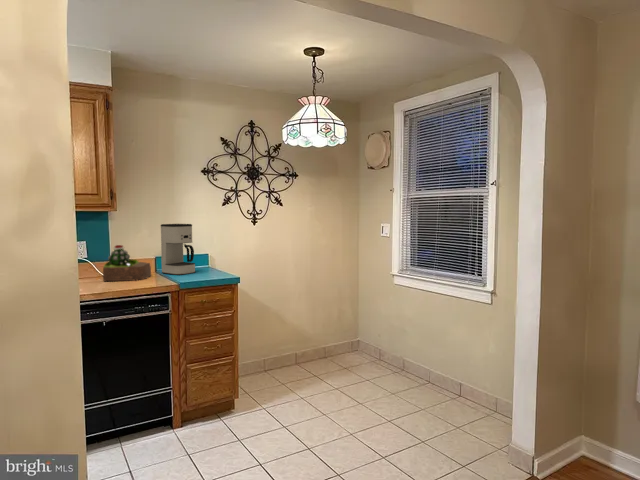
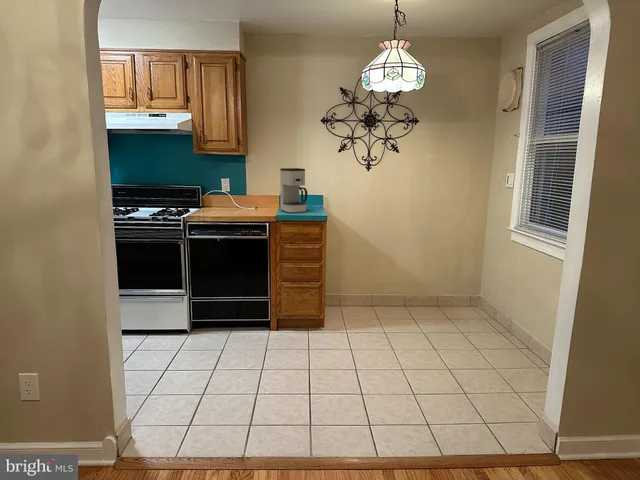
succulent plant: present [103,245,151,281] -> none [232,185,271,215]

